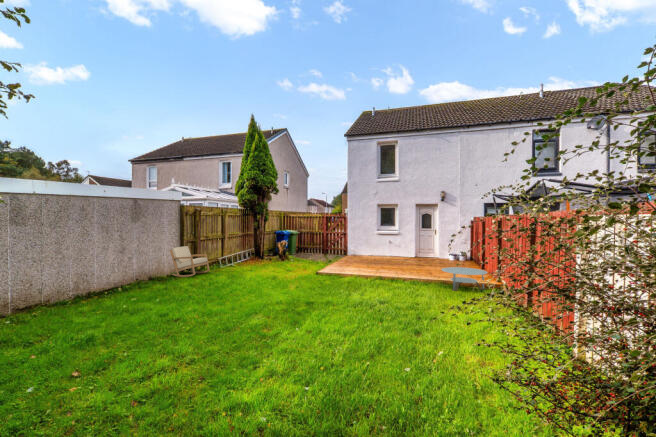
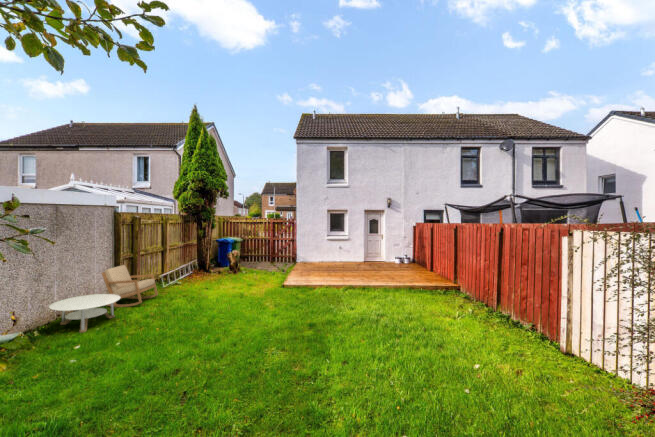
round table: present [442,267,487,291] -> present [49,294,121,333]

